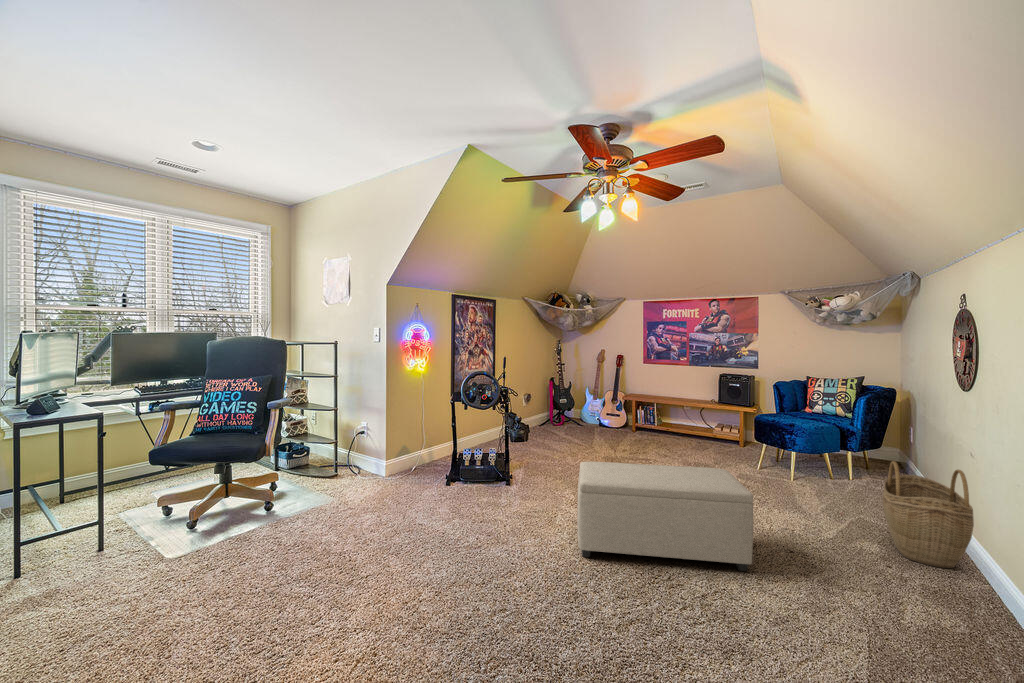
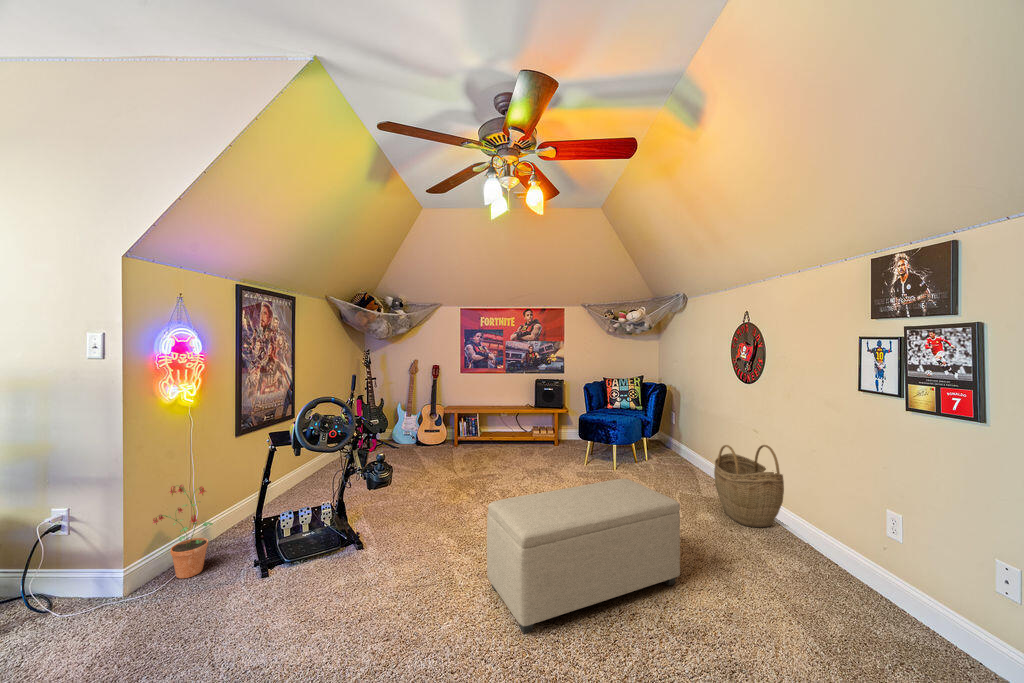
potted plant: none [400,420,430,476] -> present [153,485,213,578]

